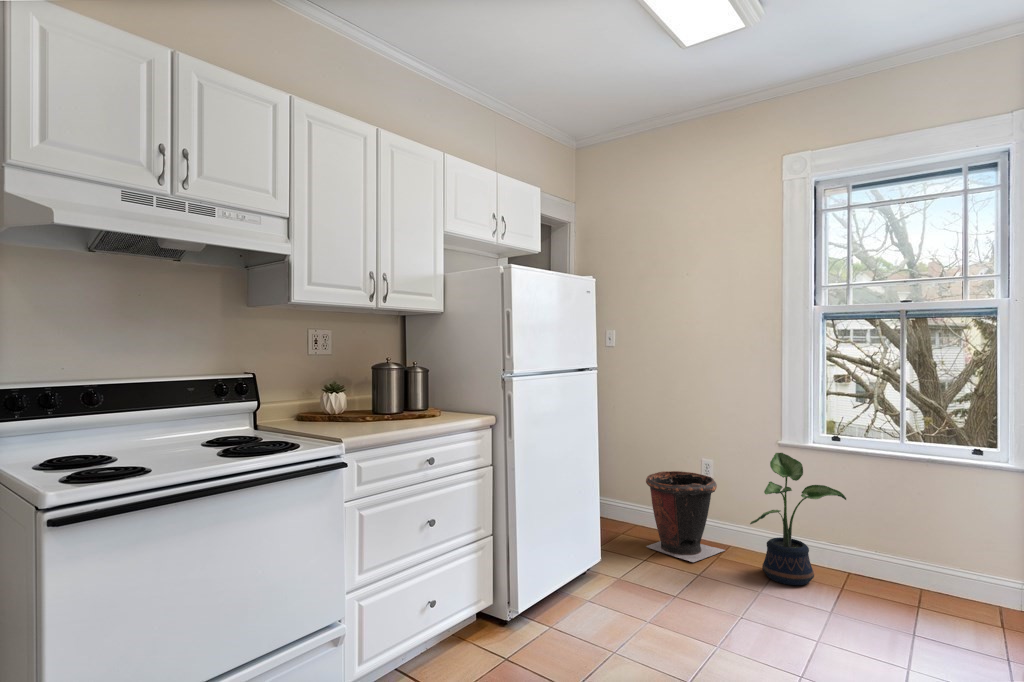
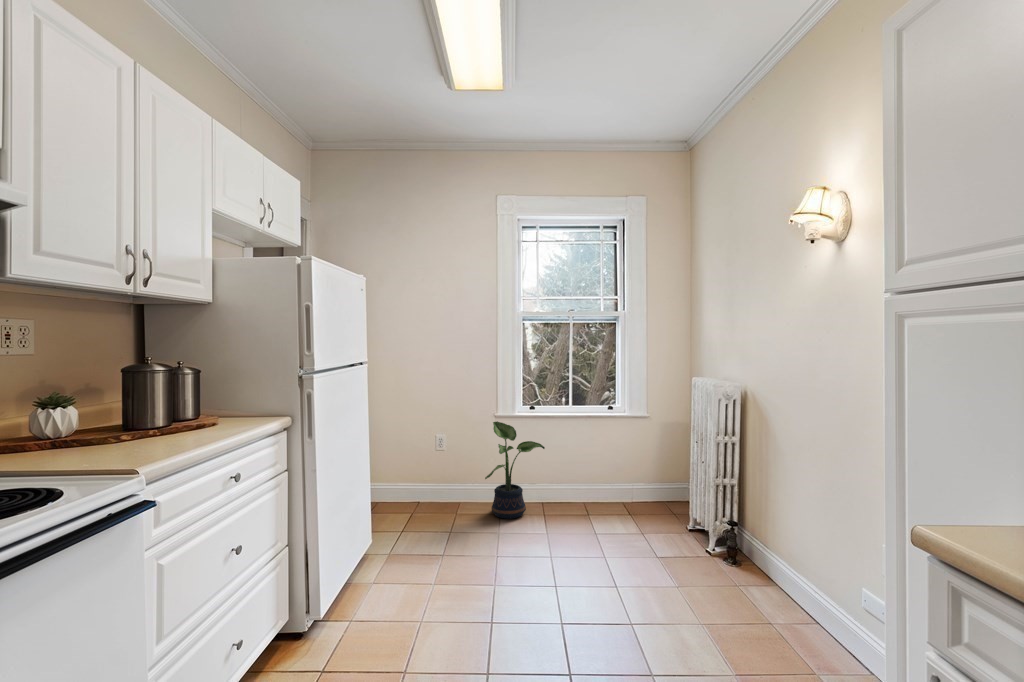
waste bin: present [646,471,725,562] -> none [395,446,458,520]

